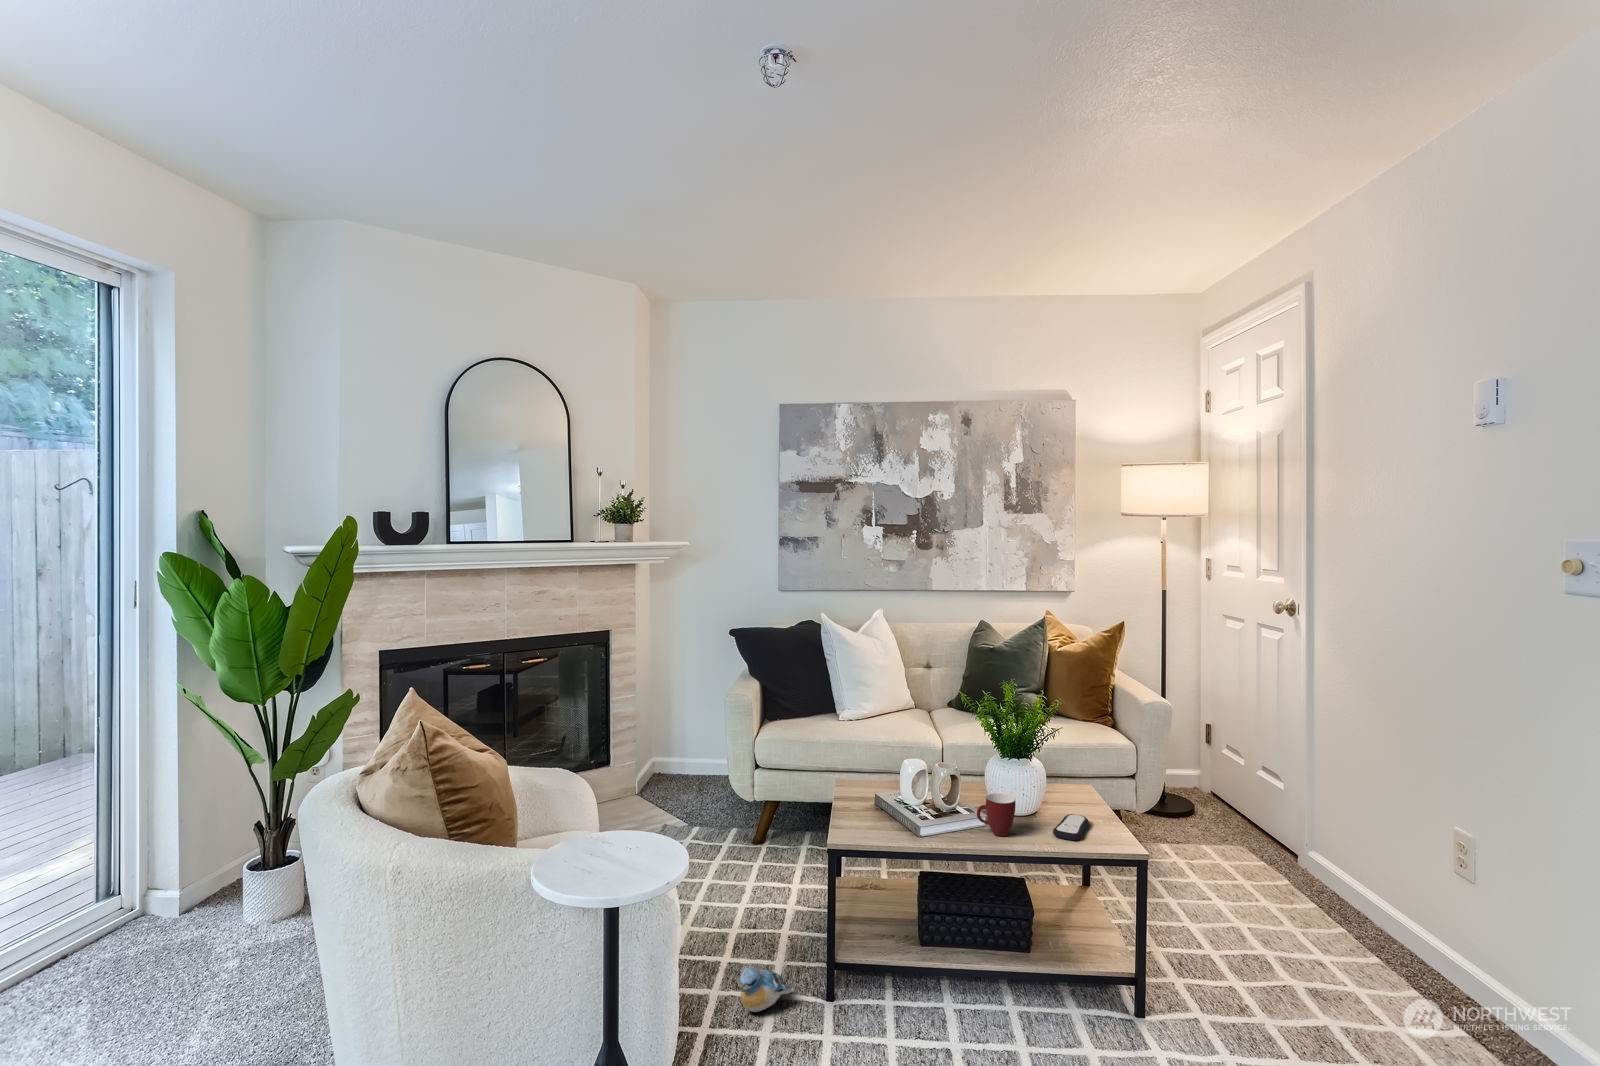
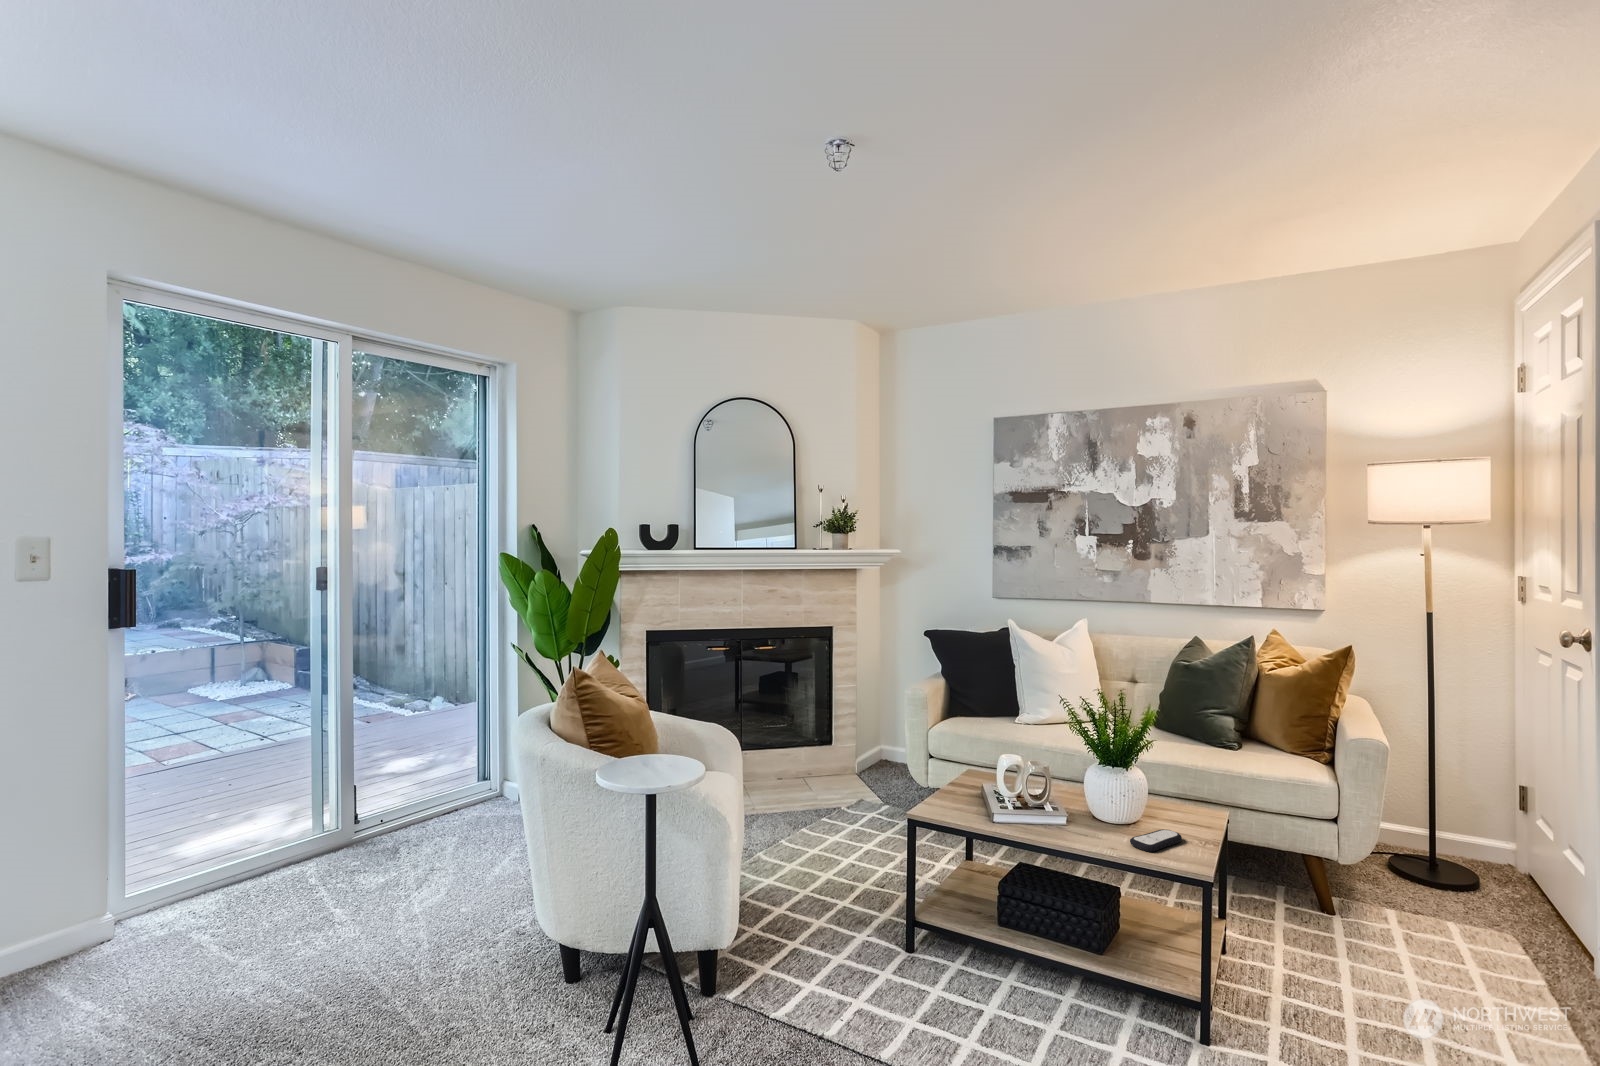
mug: present [977,794,1015,836] -> none [1057,795,1093,836]
plush toy: present [740,967,795,1012] -> none [826,905,877,943]

